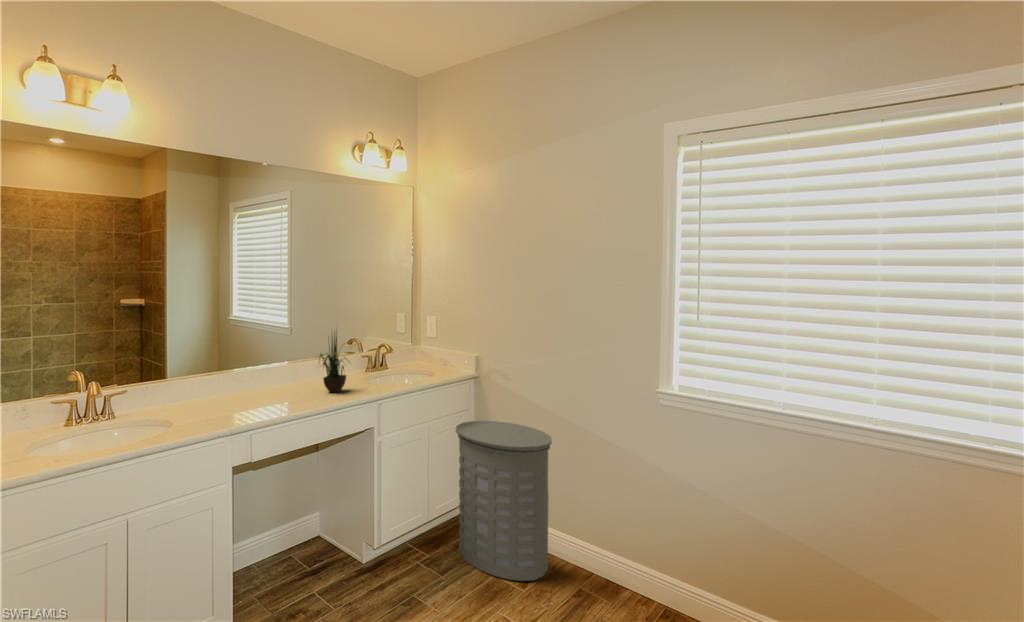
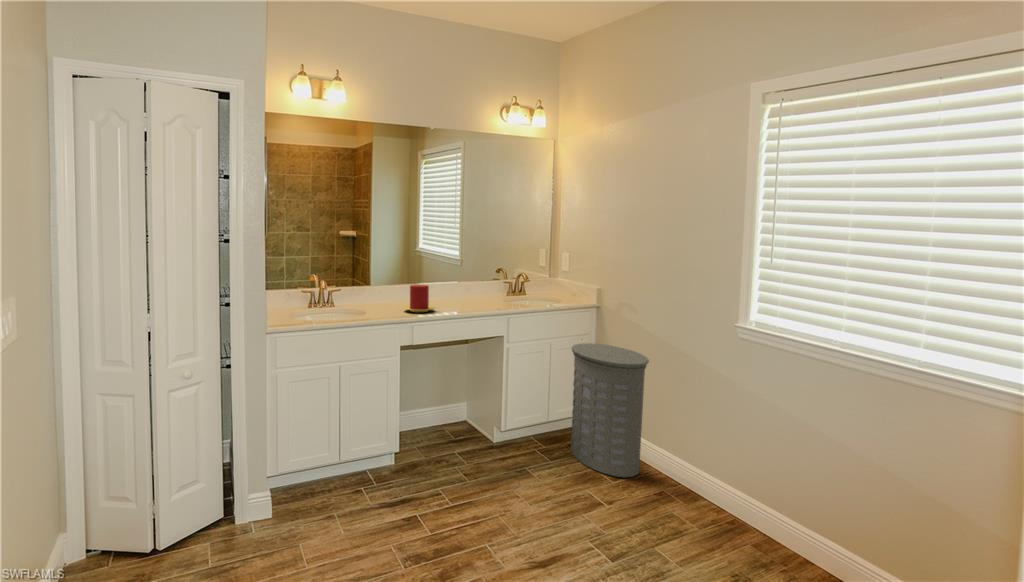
potted plant: present [320,333,346,392] -> none [462,250,492,307]
candle: none [231,371,279,411] -> present [404,285,434,312]

